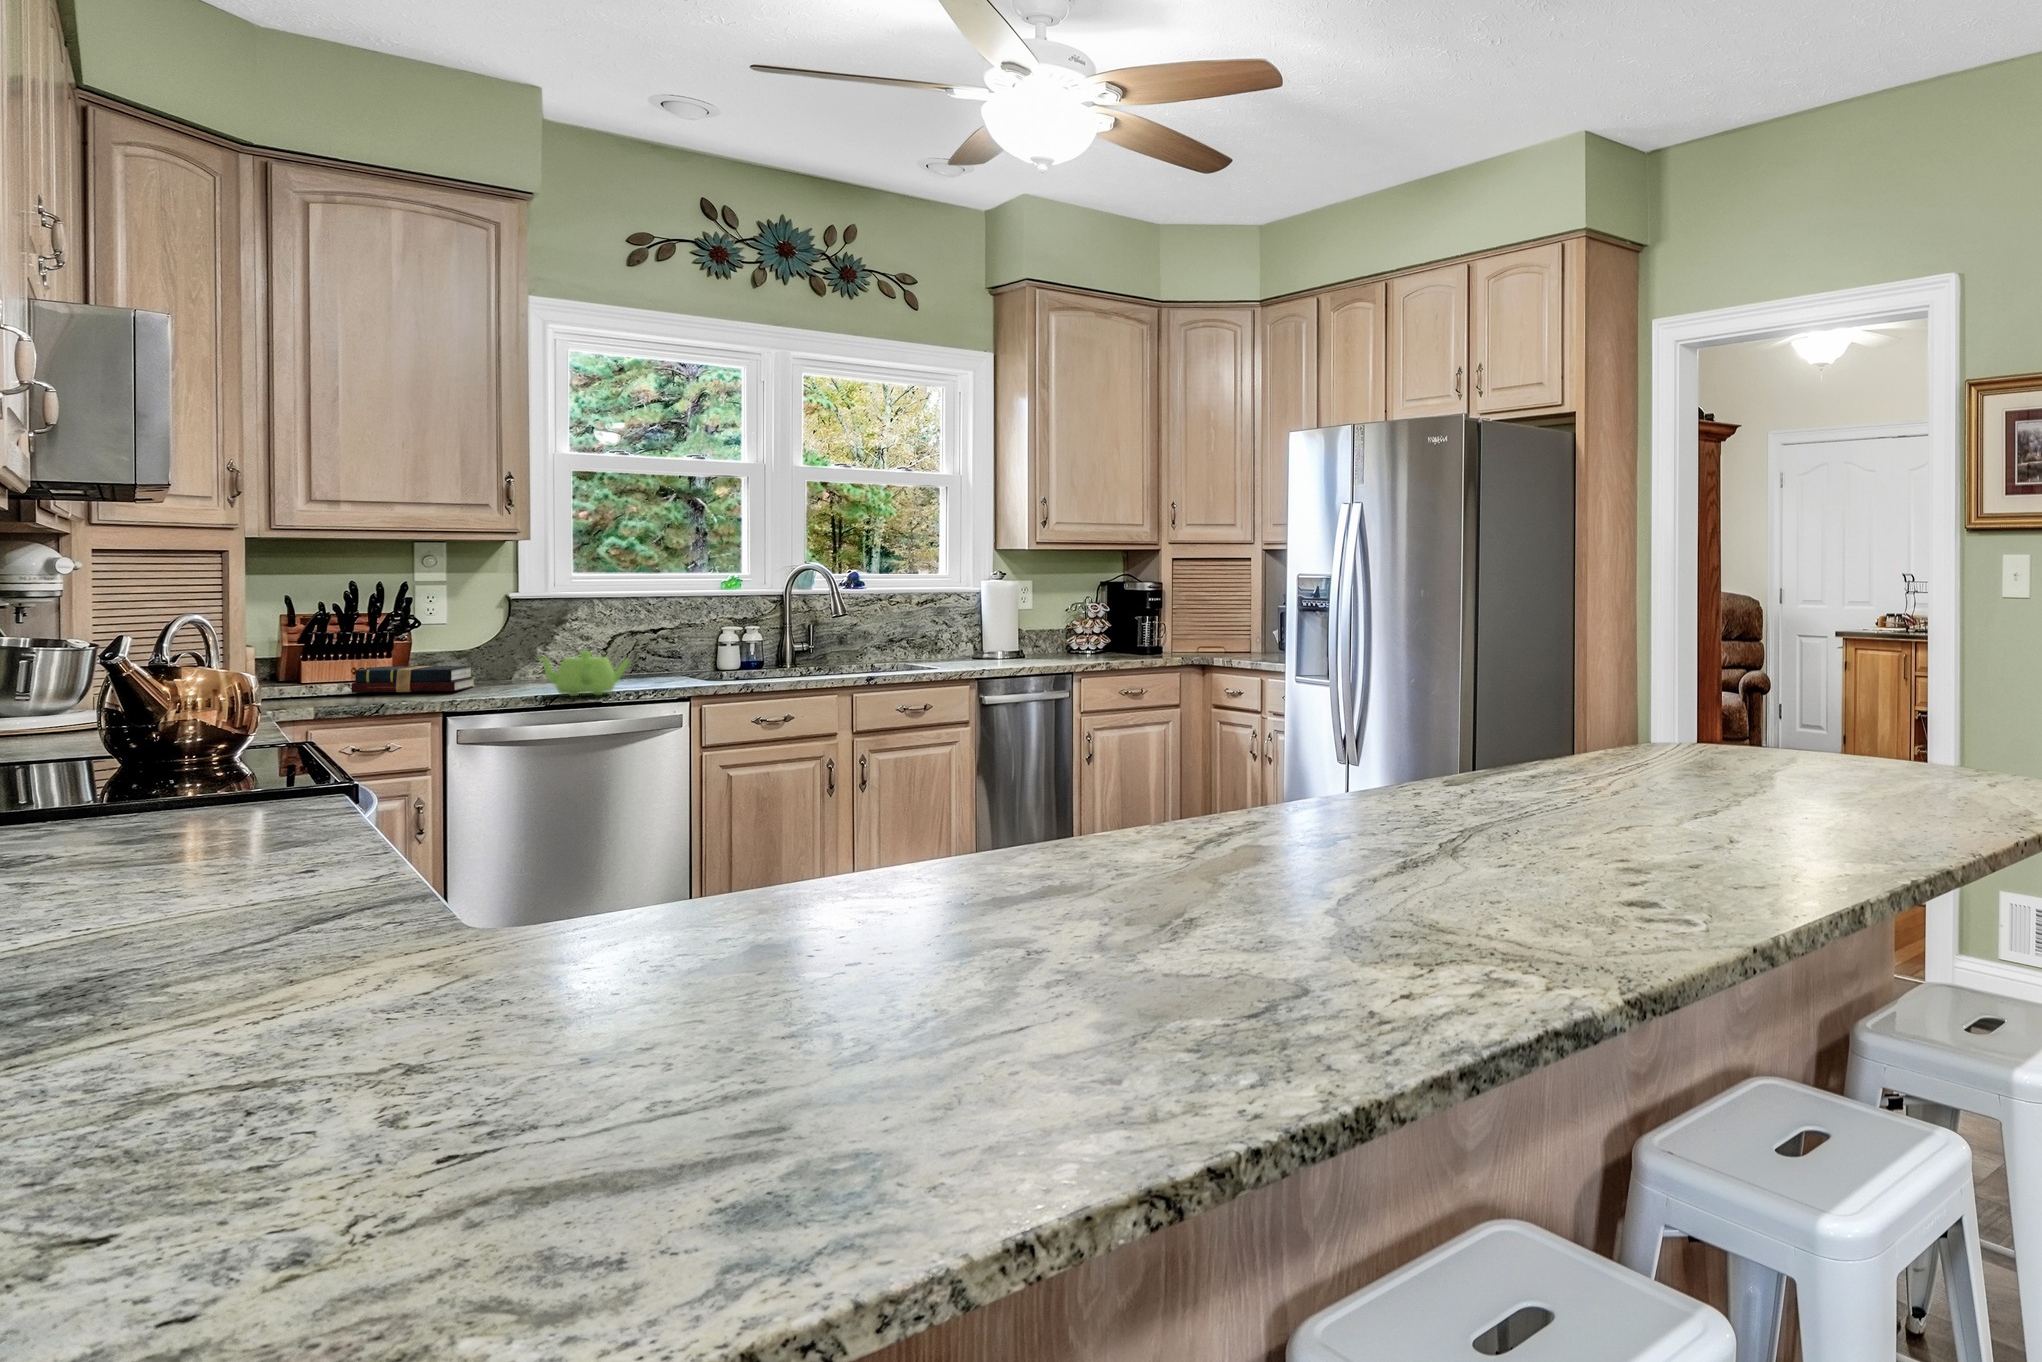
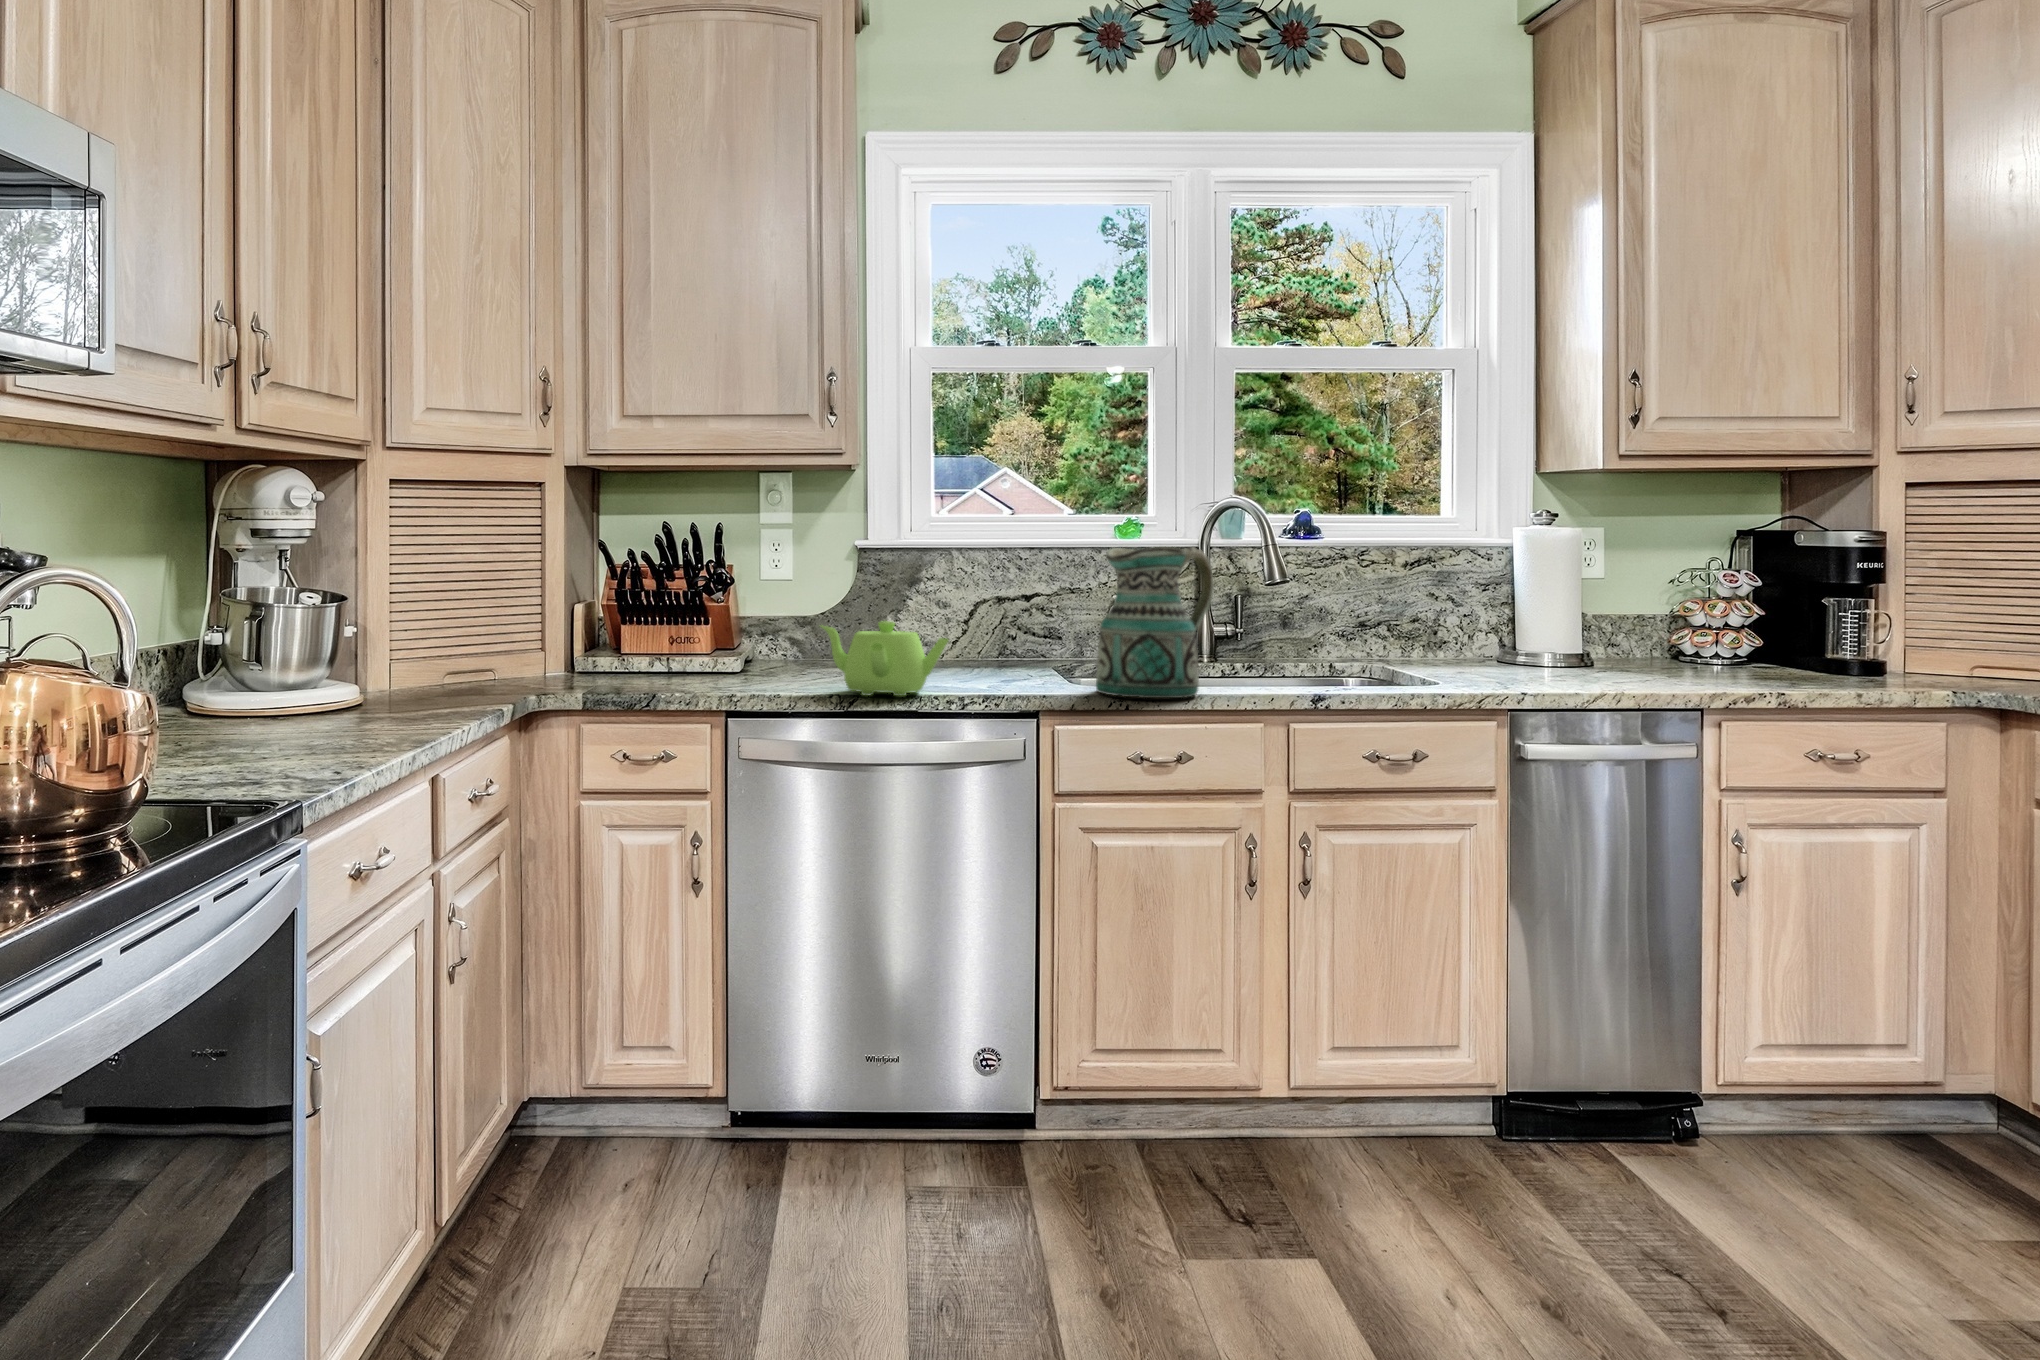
ceramic pitcher: none [728,602,801,687] -> present [1096,547,1214,698]
hardback book: present [351,666,475,692] -> none [634,633,782,674]

